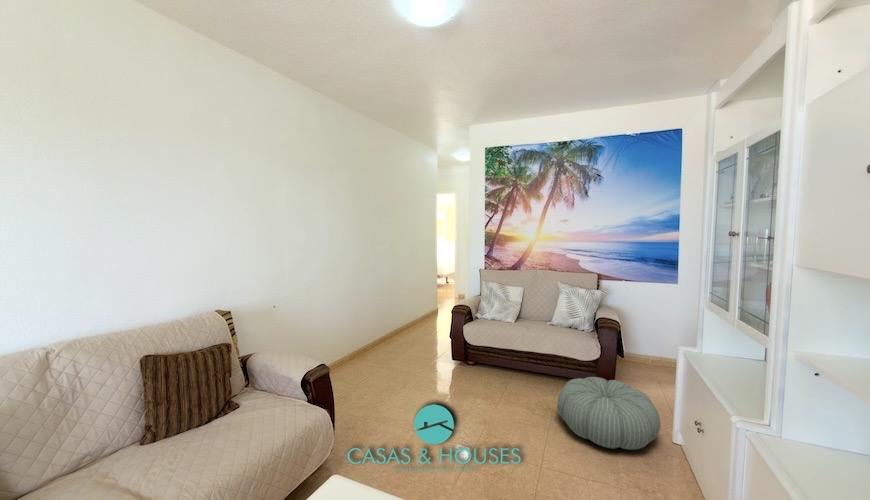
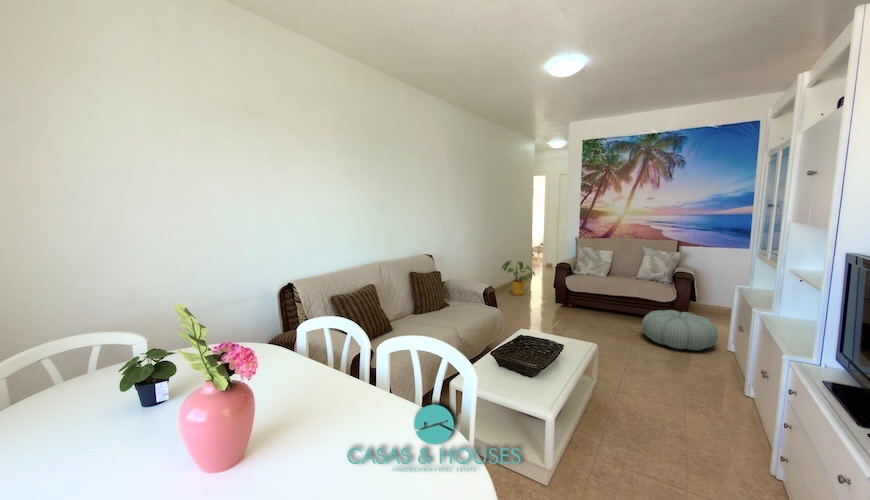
house plant: none [390,297,432,345] -> present [502,260,535,295]

